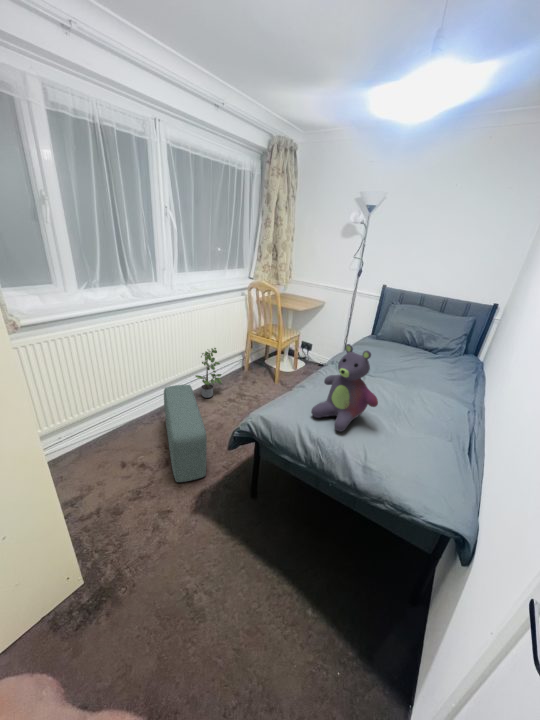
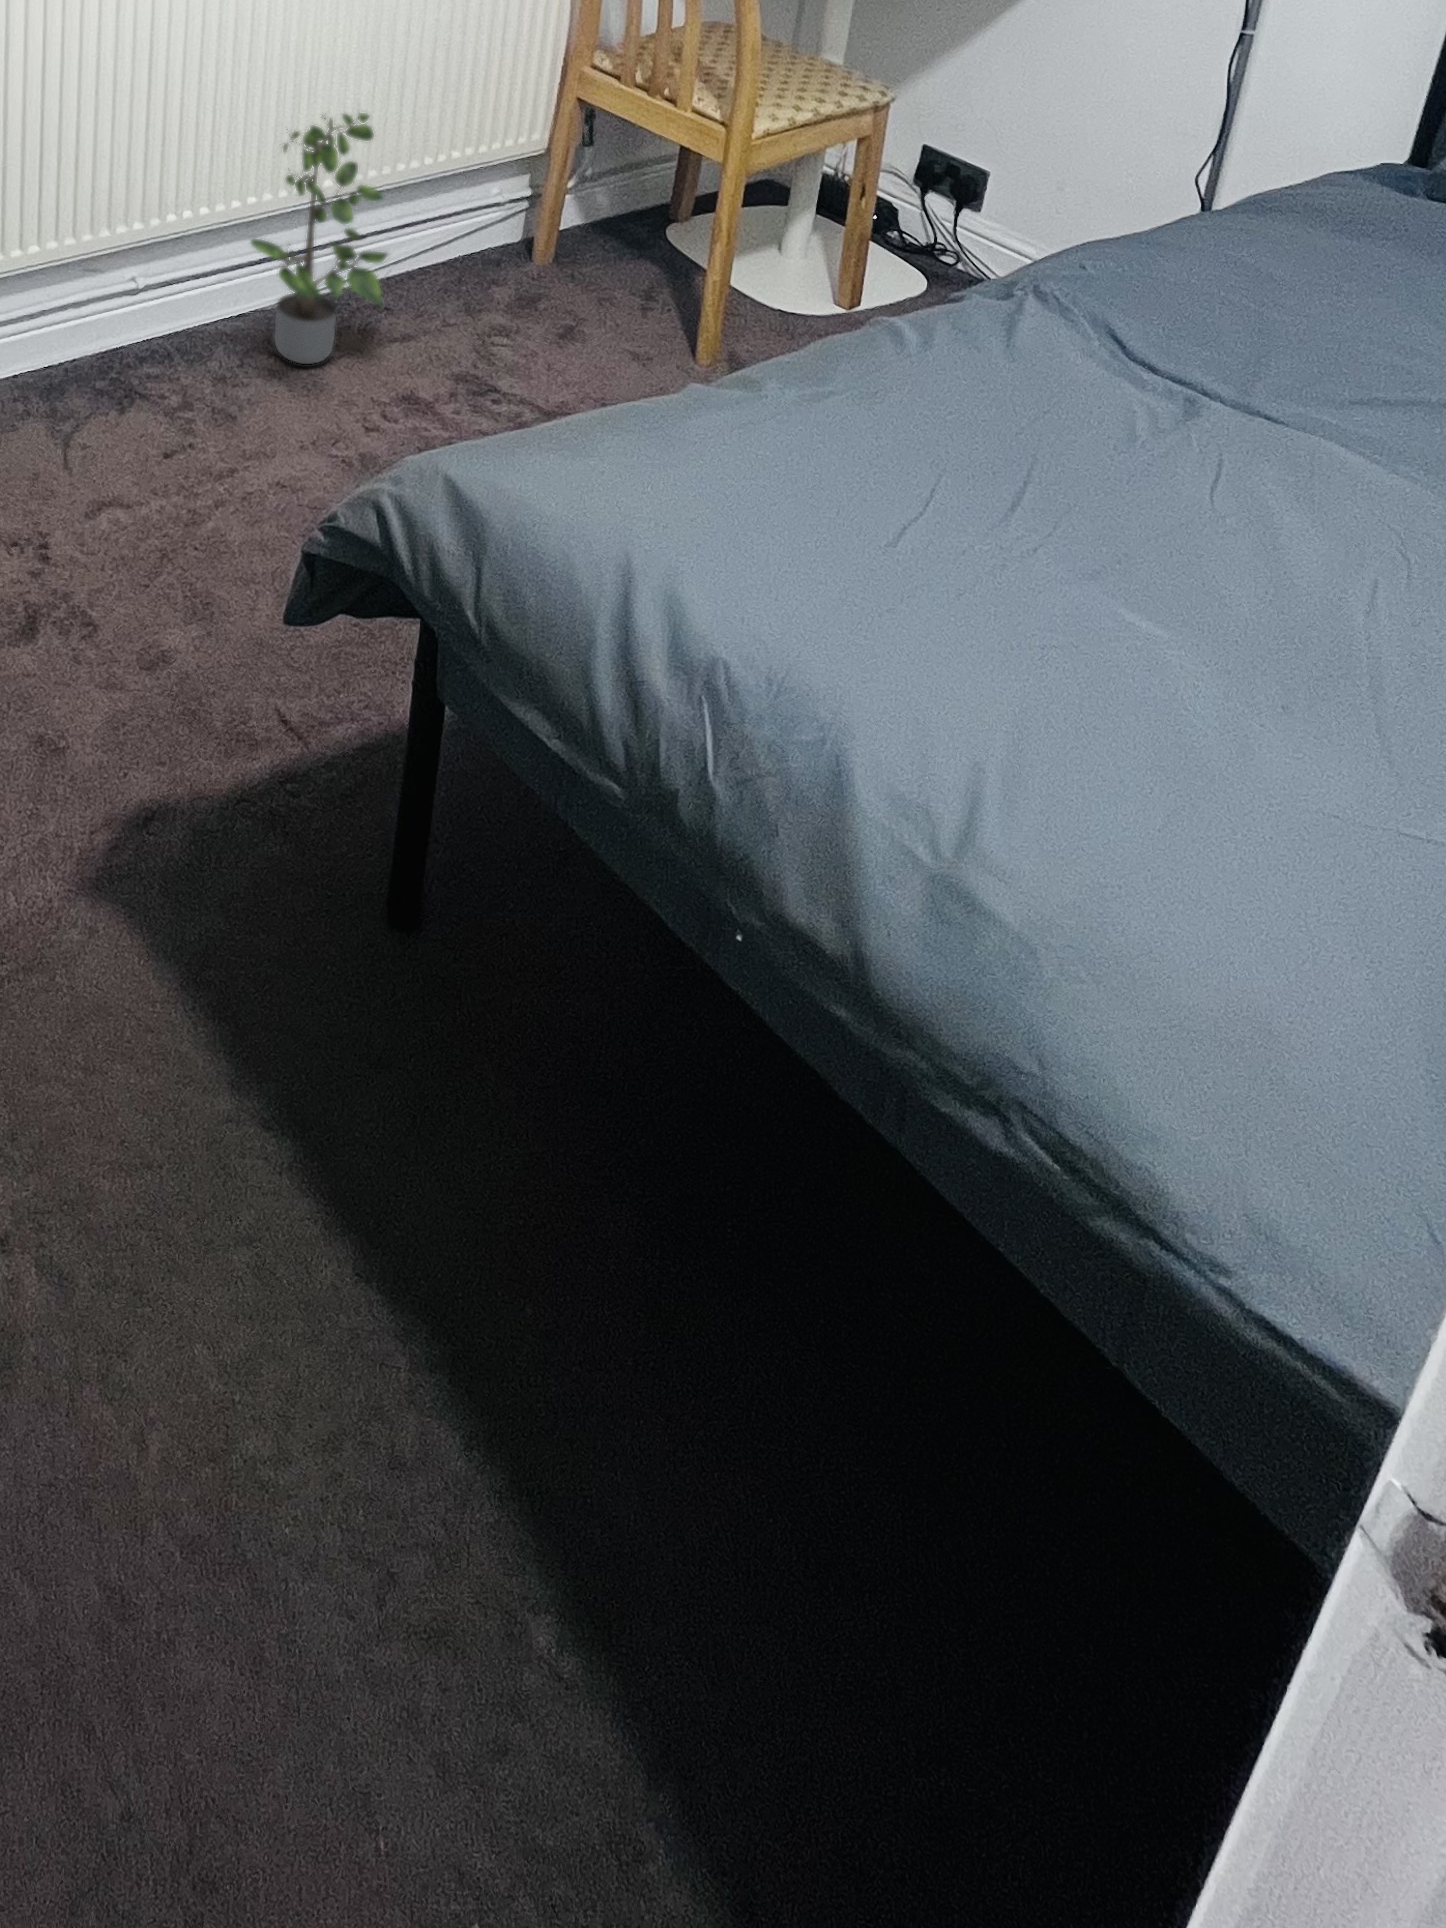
stuffed bear: present [311,344,378,431] -> none [720,157,1141,657]
pouf: present [164,385,207,482] -> none [39,267,207,743]

